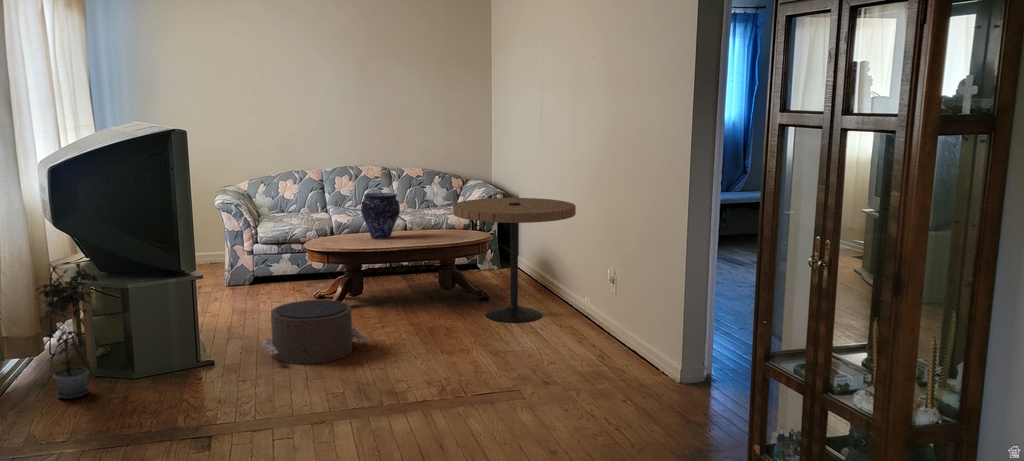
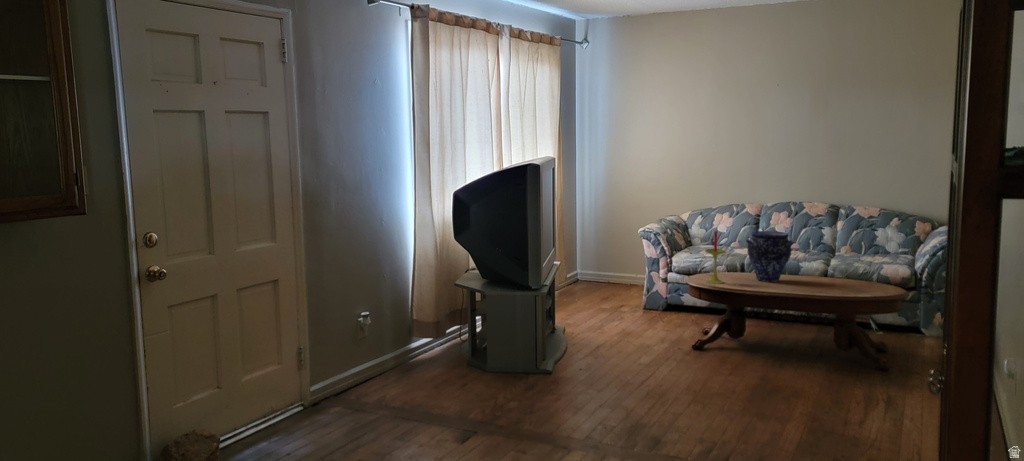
candle: none [329,194,353,246] -> present [700,231,726,284]
side table: present [453,198,576,323] -> none [818,248,993,409]
potted plant: present [36,263,98,399] -> none [399,269,448,377]
pouf: present [262,300,368,364] -> none [577,332,679,397]

